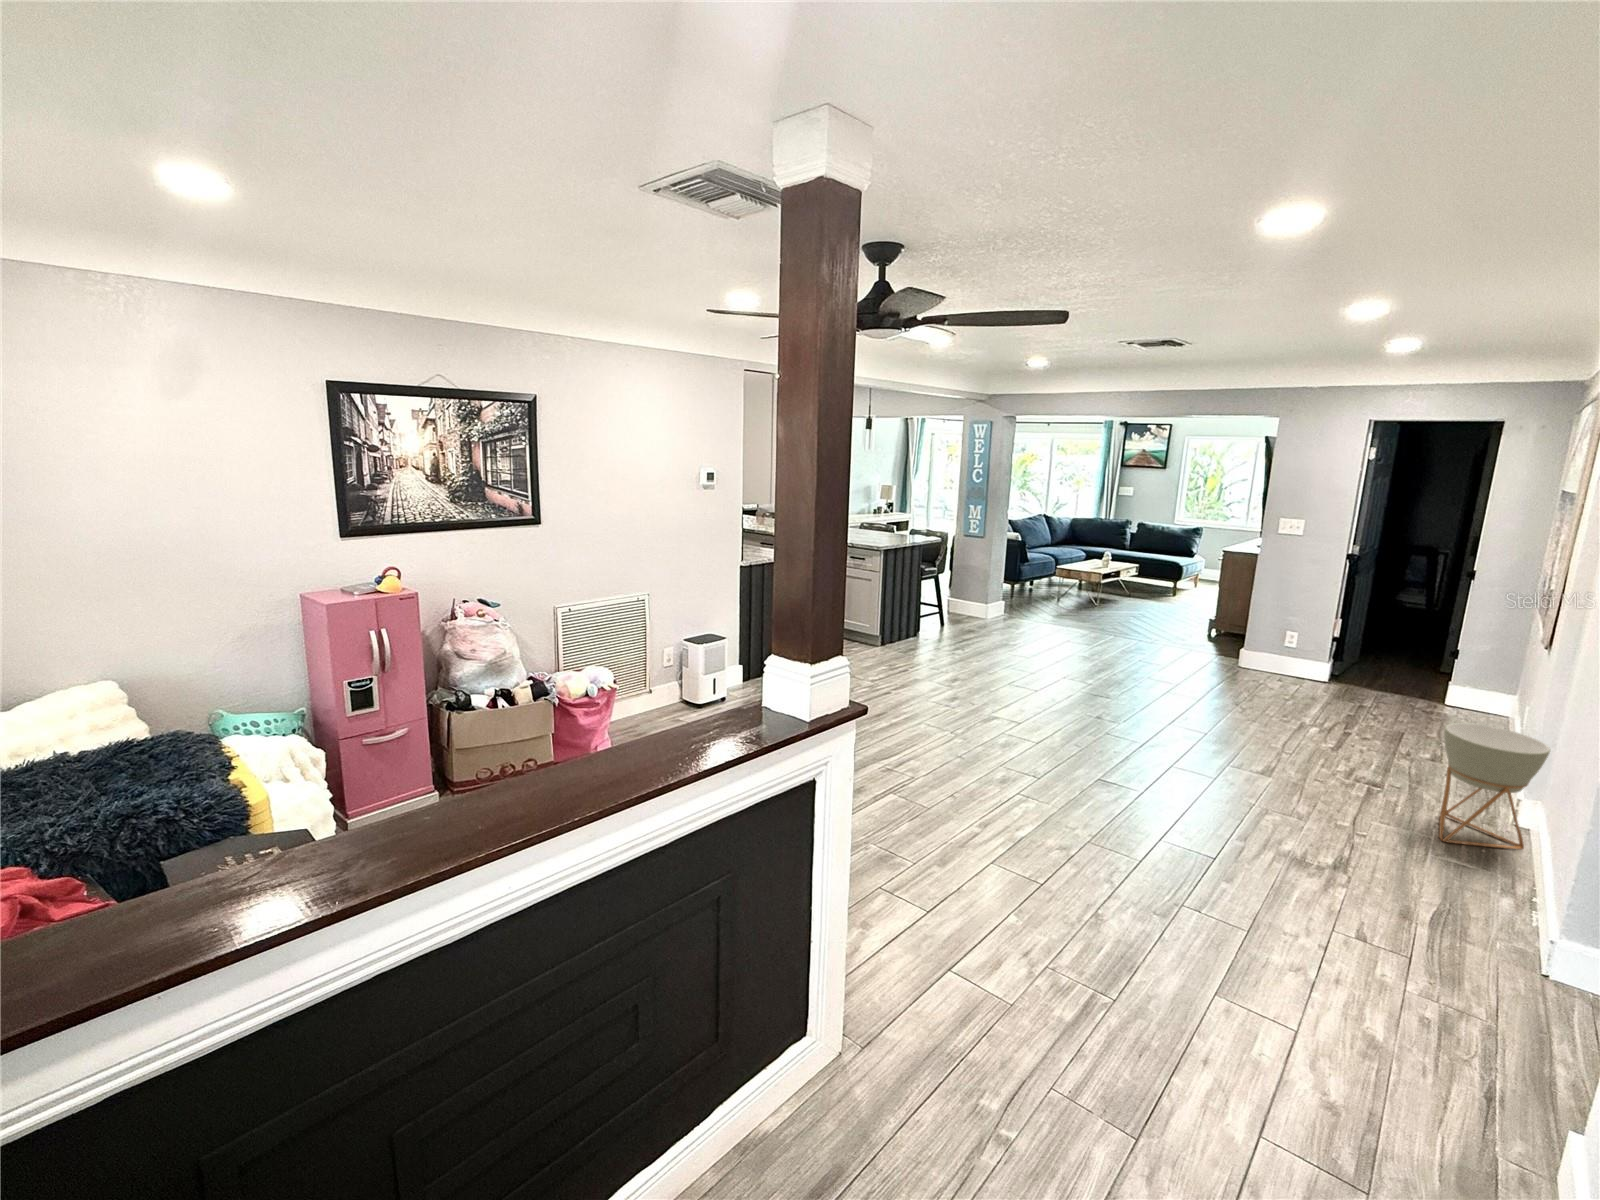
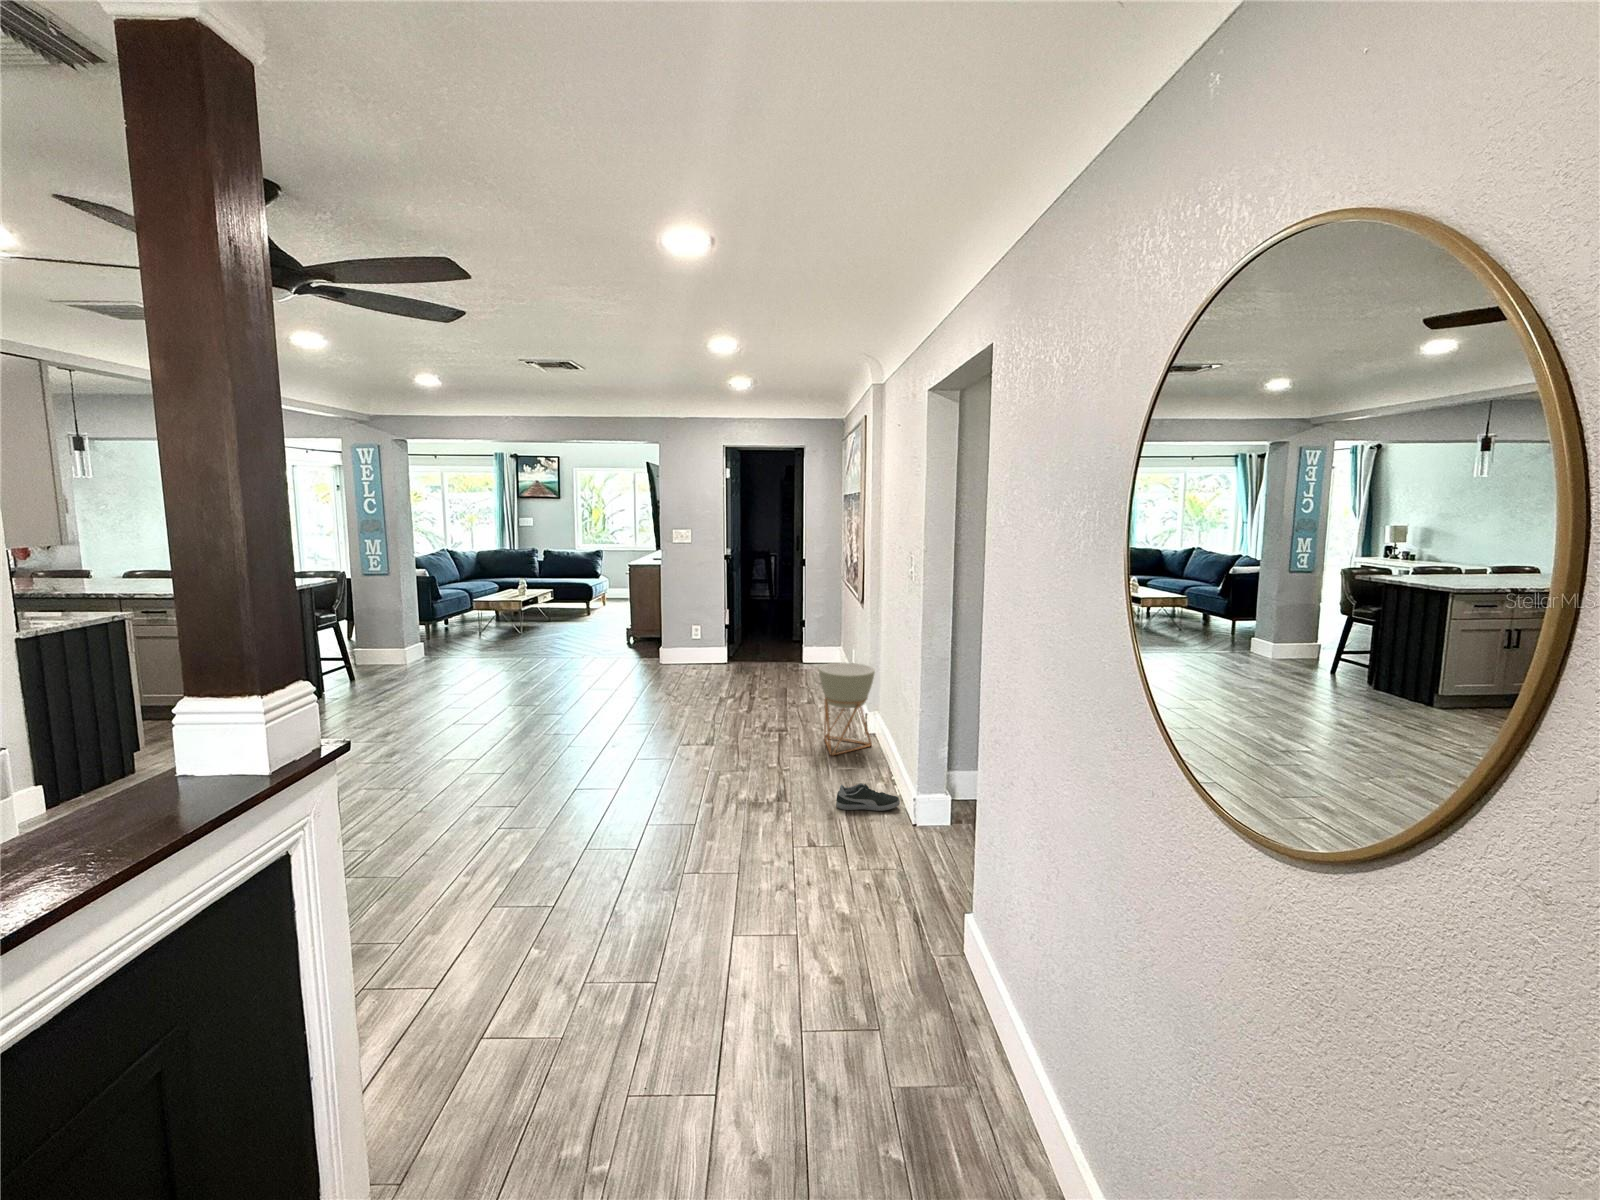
shoe: none [1418,884,1534,946] -> present [836,783,900,811]

